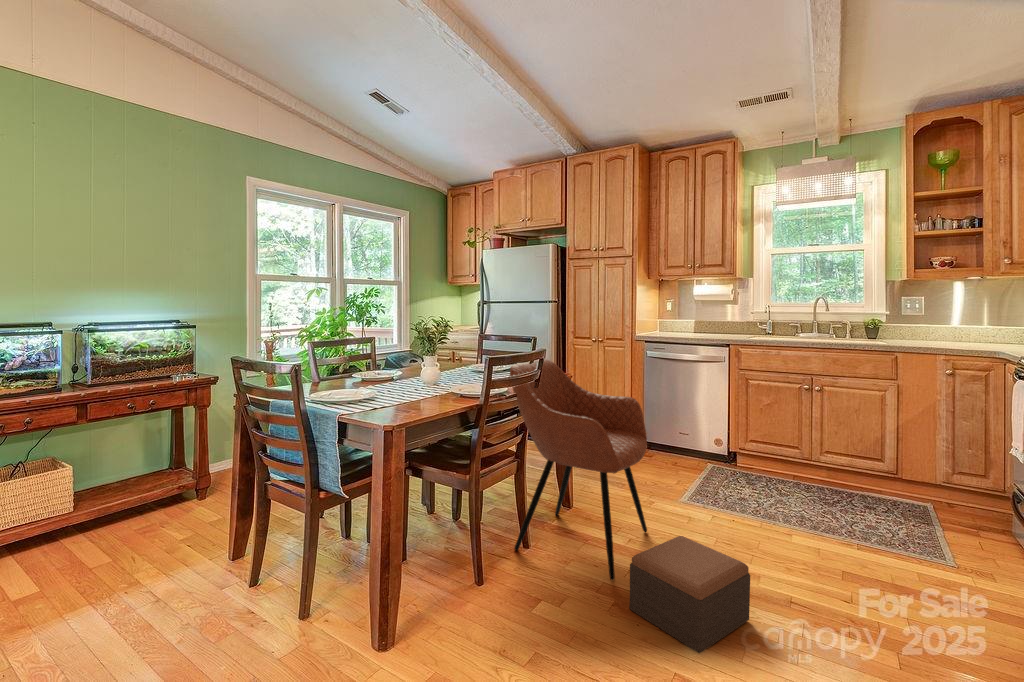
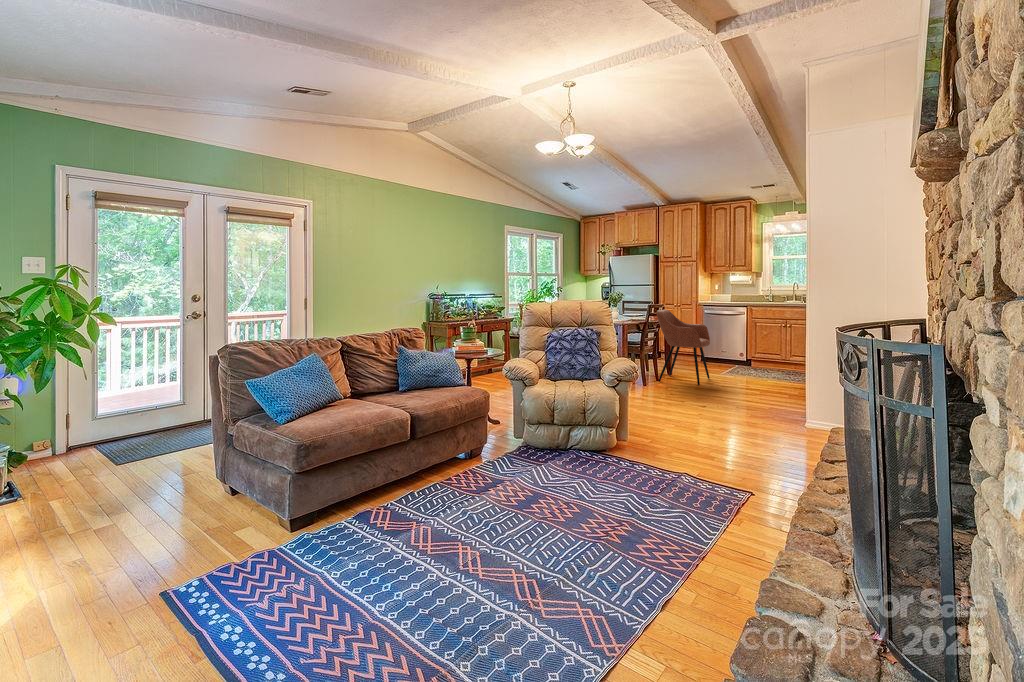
footstool: present [630,536,750,653] -> none [706,368,747,394]

